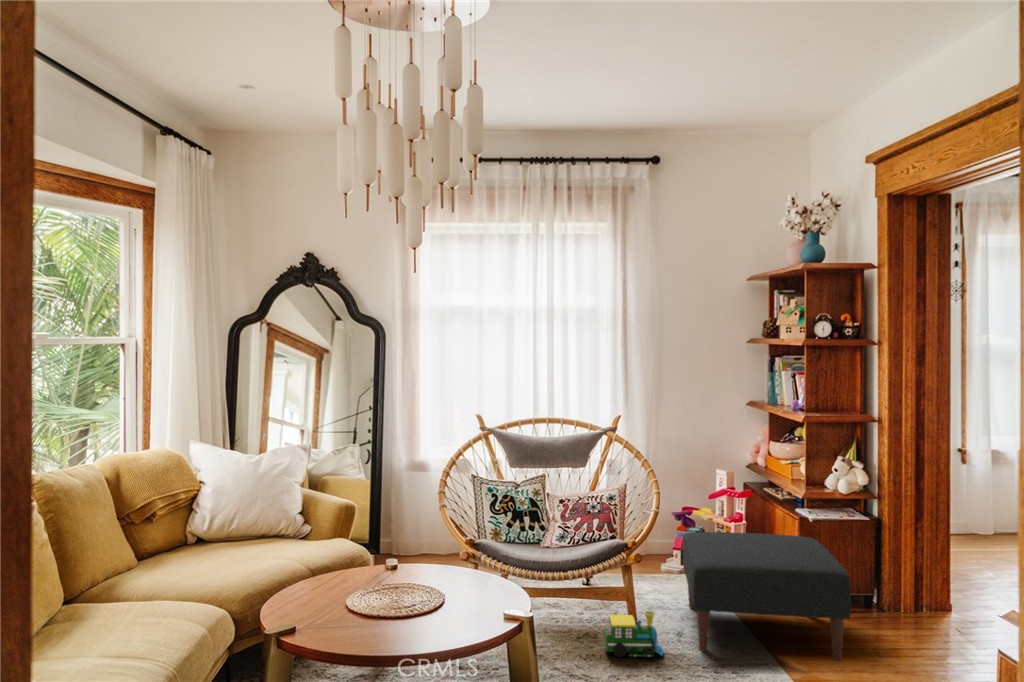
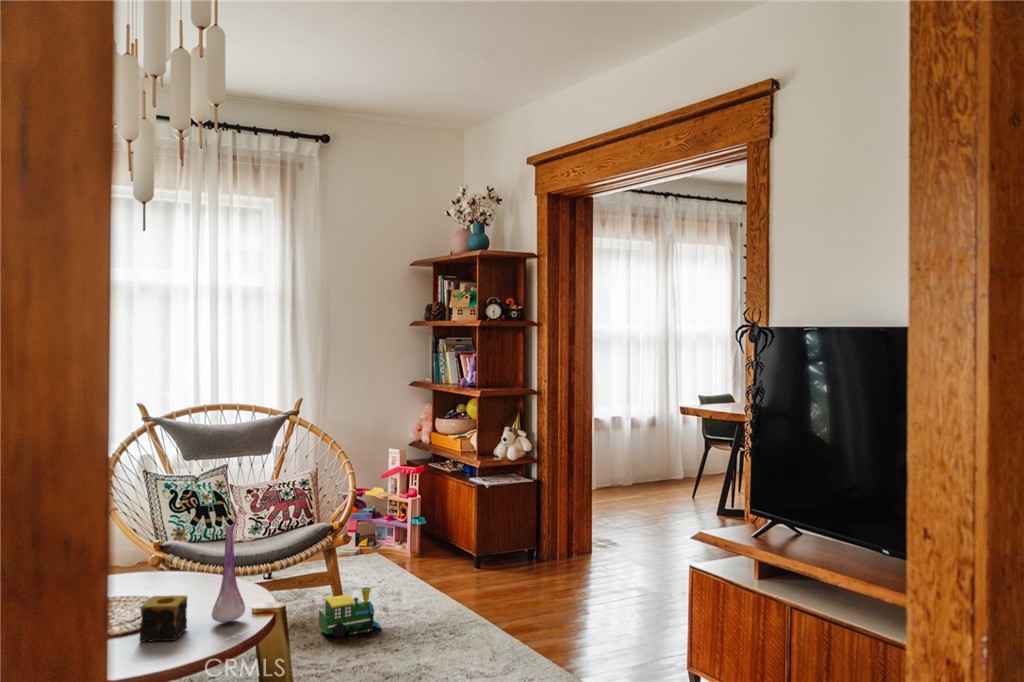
ottoman: present [683,532,851,661] -> none [375,501,538,618]
vase: none [449,539,483,631] -> present [212,525,245,622]
candle: none [390,594,433,639] -> present [139,595,187,641]

